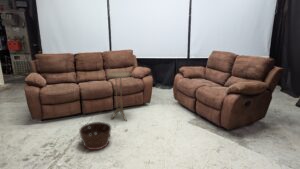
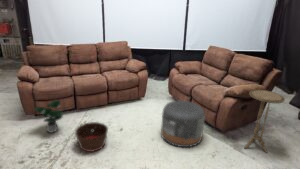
side table: present [106,72,131,121] -> present [244,90,285,152]
pouf: none [165,100,208,145] -> present [161,101,205,147]
potted plant: none [40,102,69,134] -> present [35,100,63,132]

